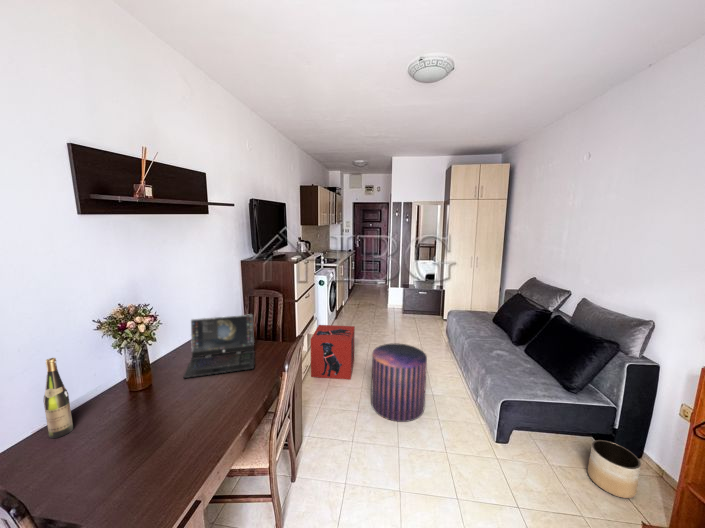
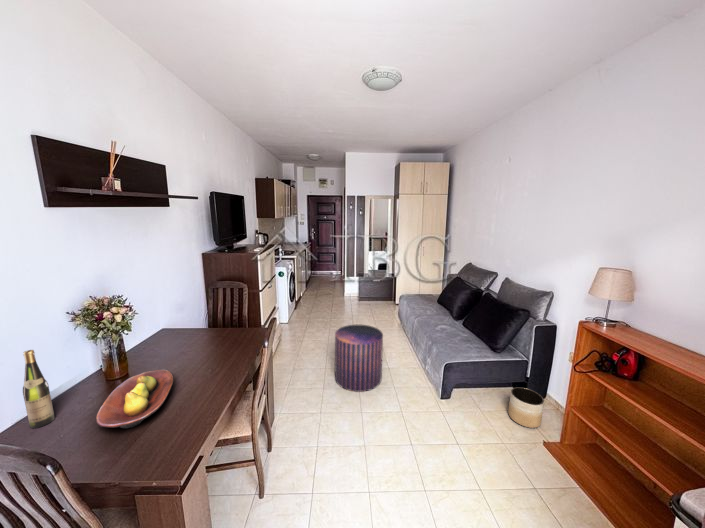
laptop: present [184,315,254,378] -> none [160,303,230,365]
storage box: present [311,325,355,379] -> none [276,312,317,361]
fruit bowl: none [104,385,190,450] -> present [96,370,173,428]

